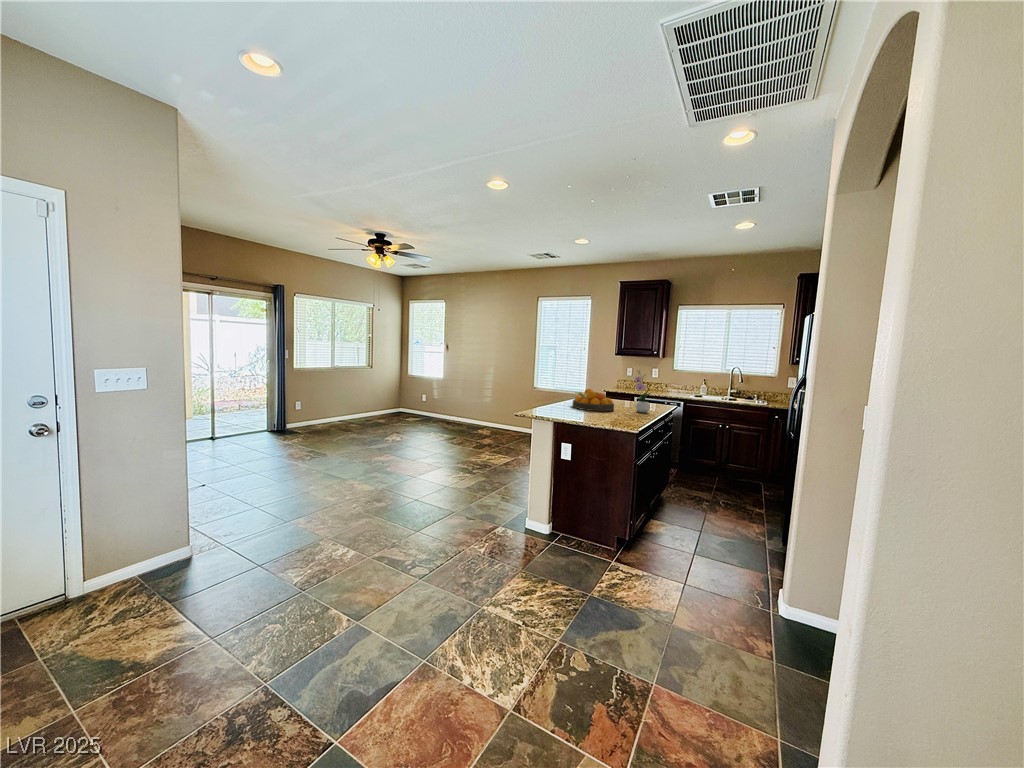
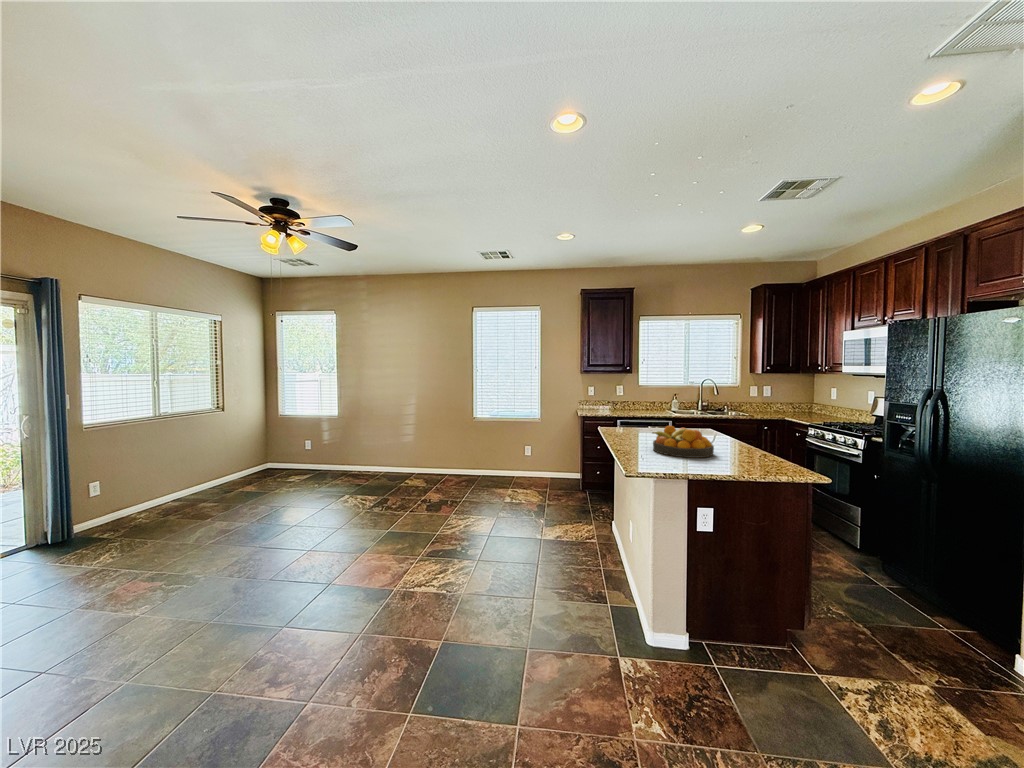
flower arrangement: present [634,370,650,412] -> none [722,396,744,450]

